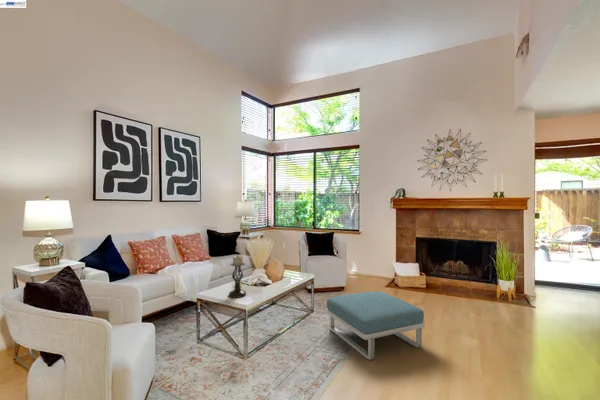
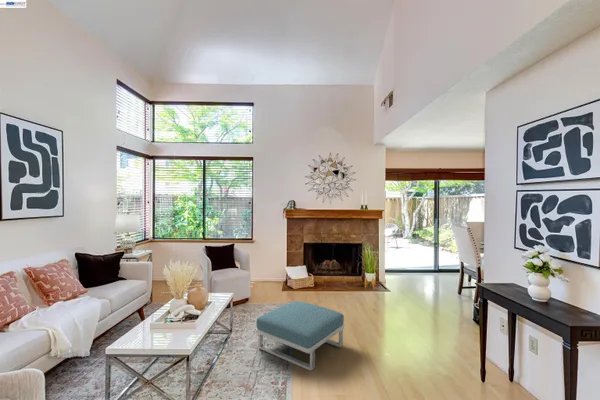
candle holder: present [229,255,246,298] -> none [156,289,179,342]

